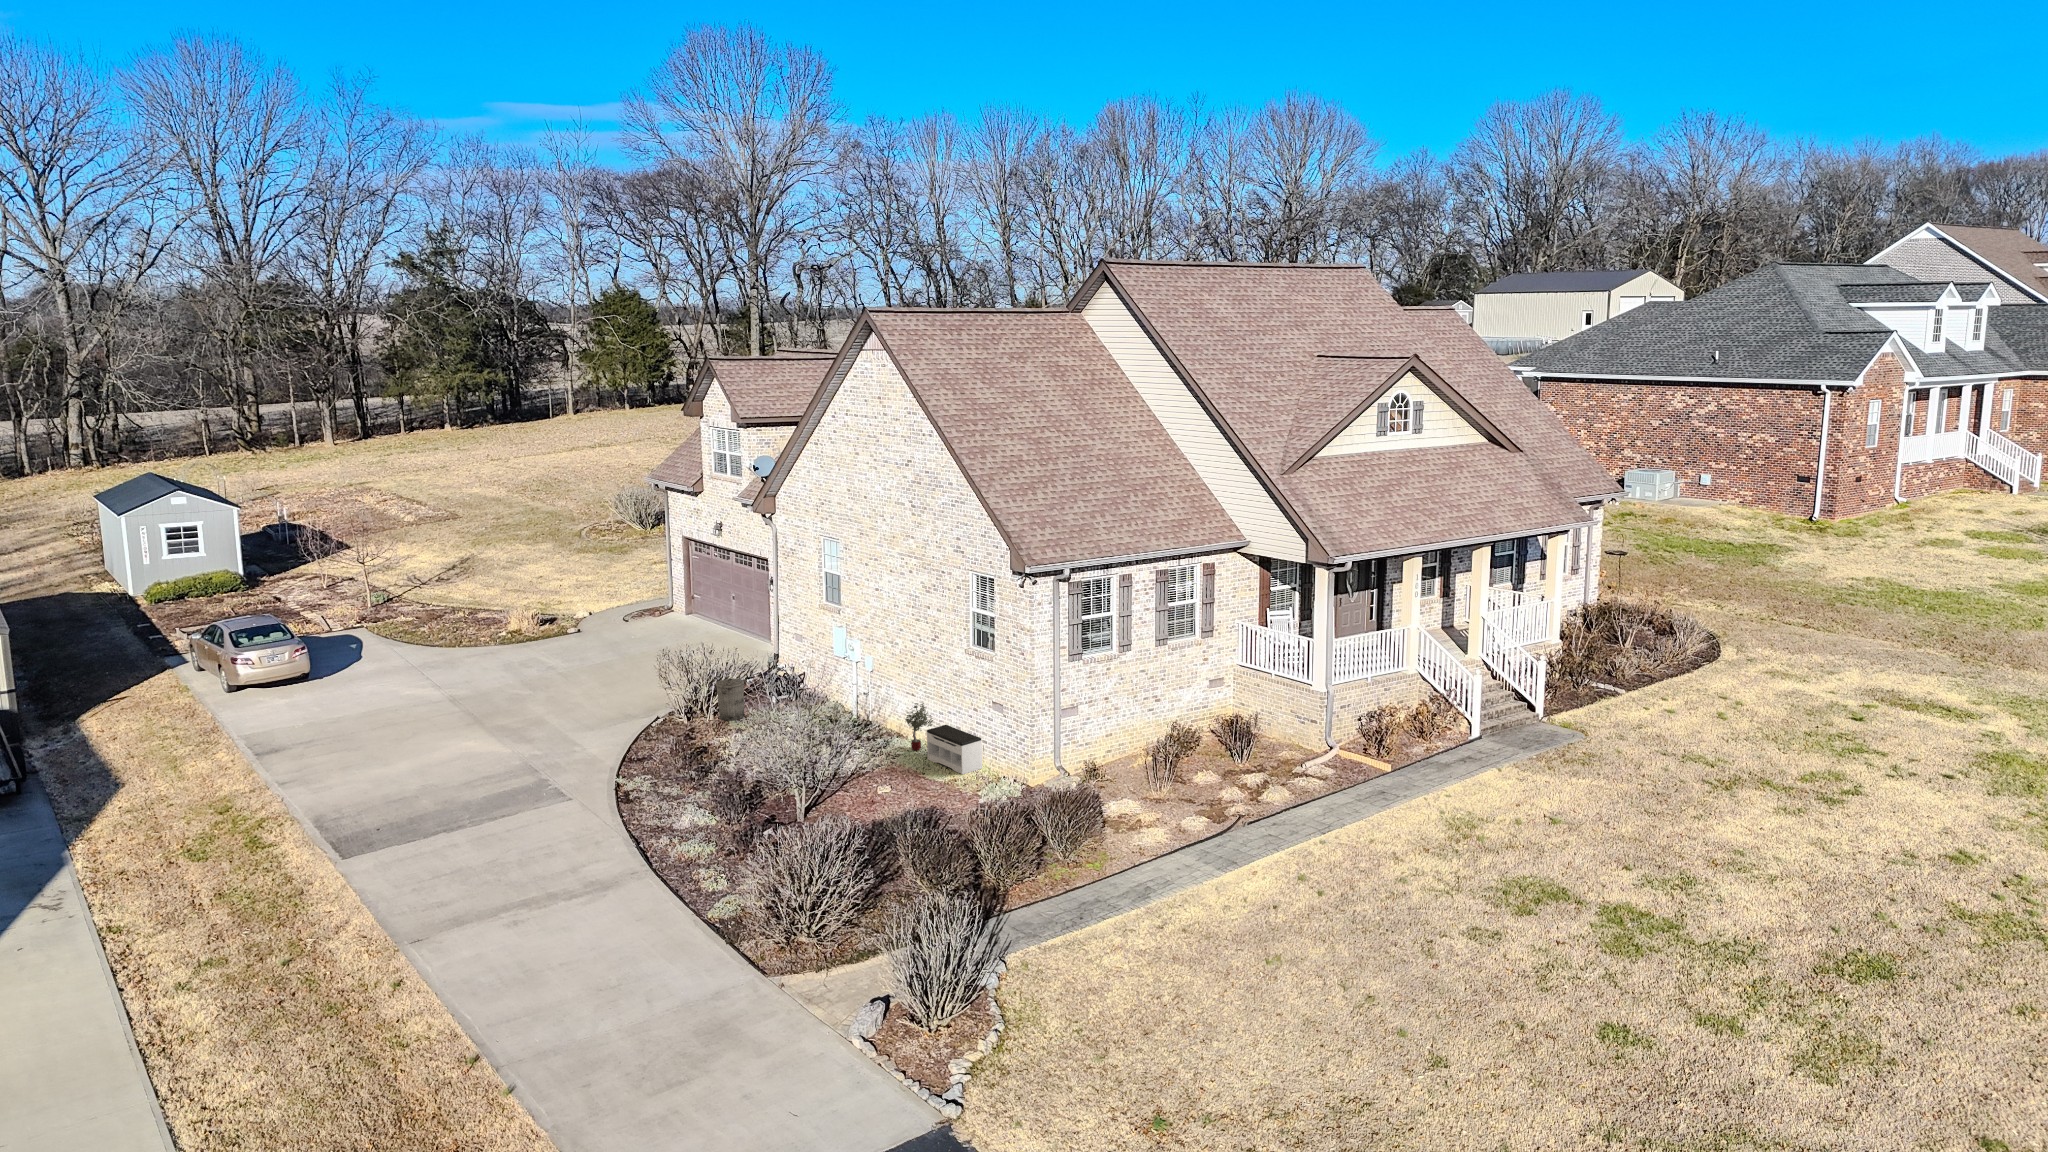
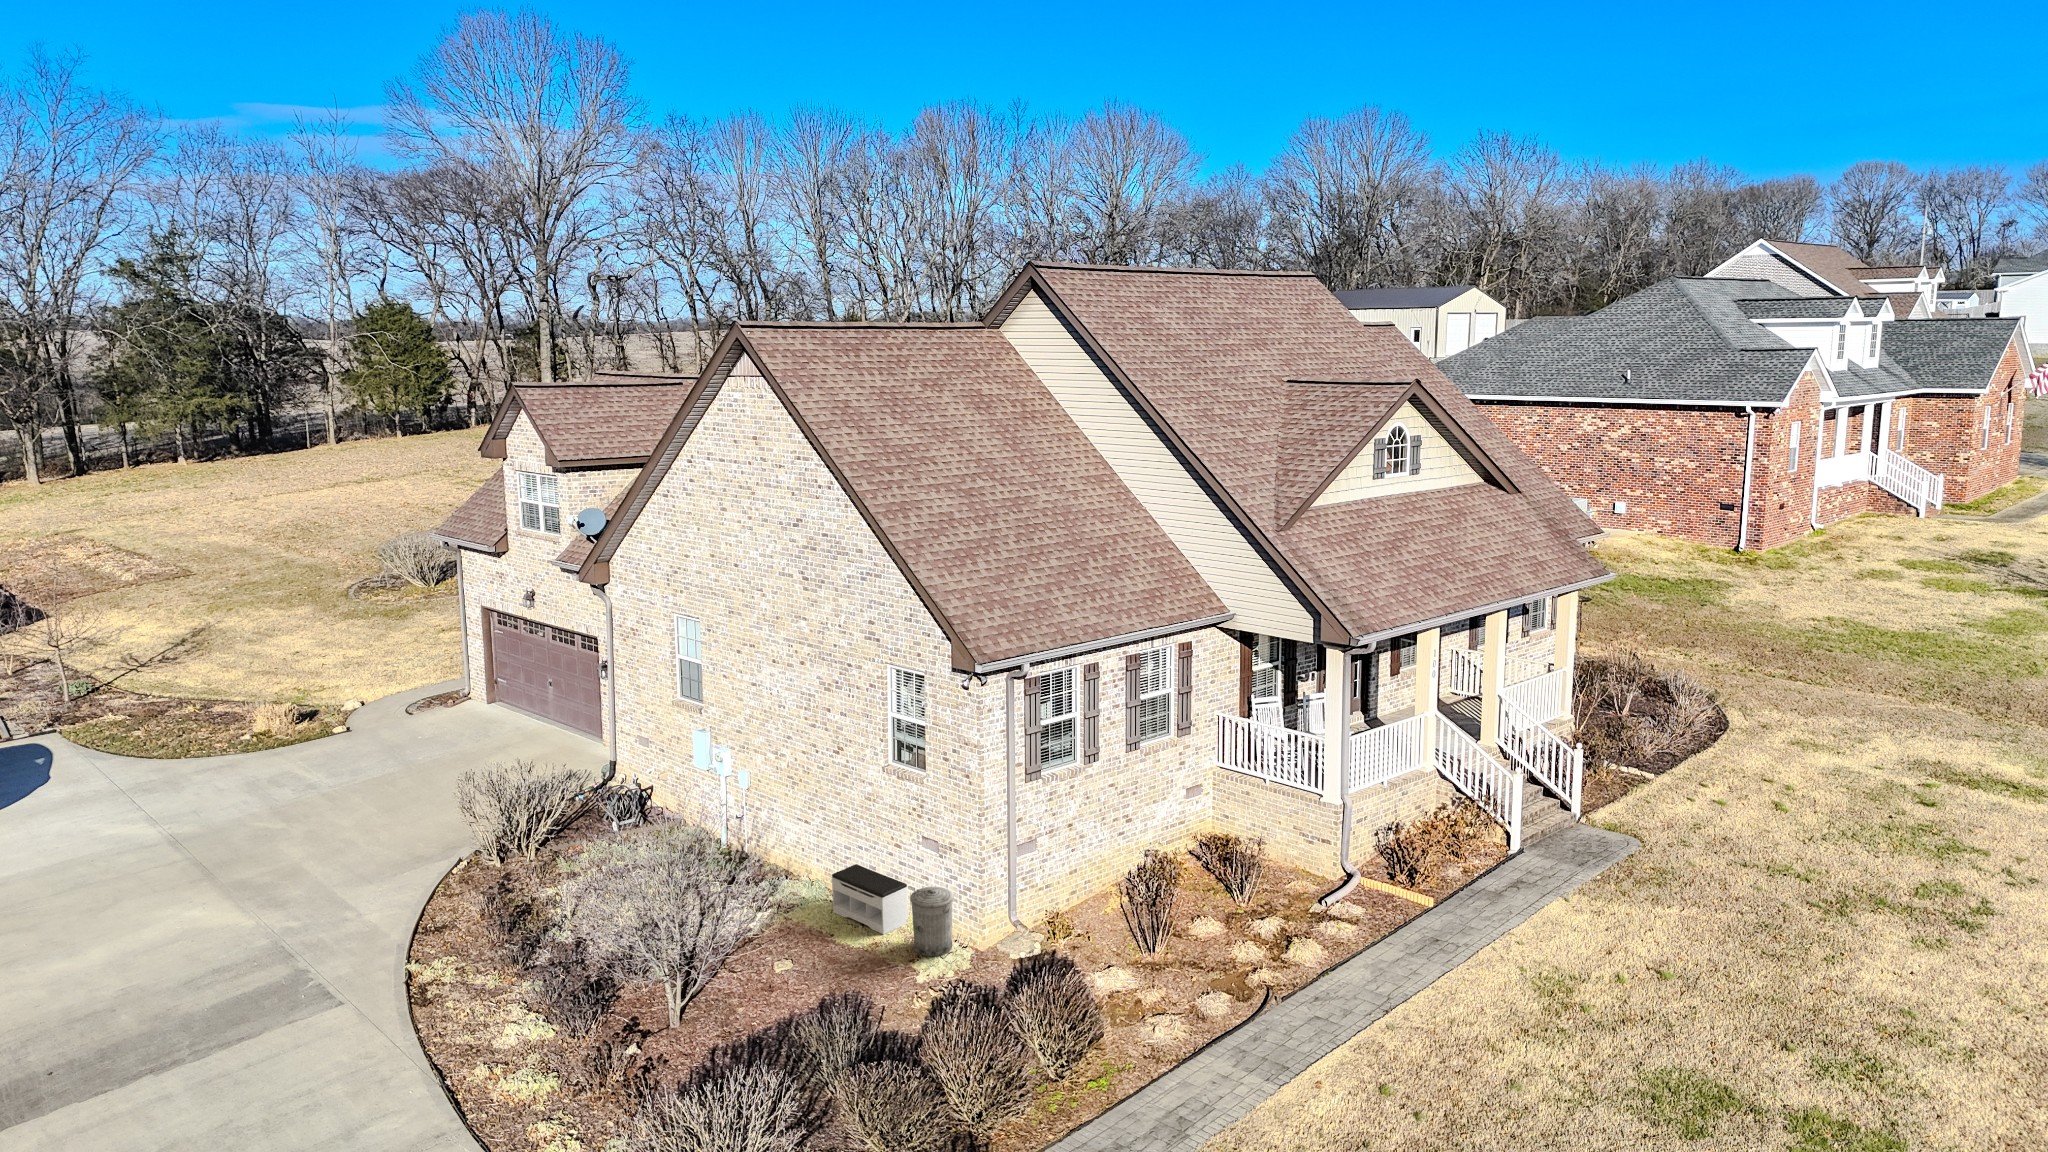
trash can: present [716,678,744,721] -> present [910,887,954,956]
potted tree: present [905,703,933,751] -> none [799,836,838,899]

